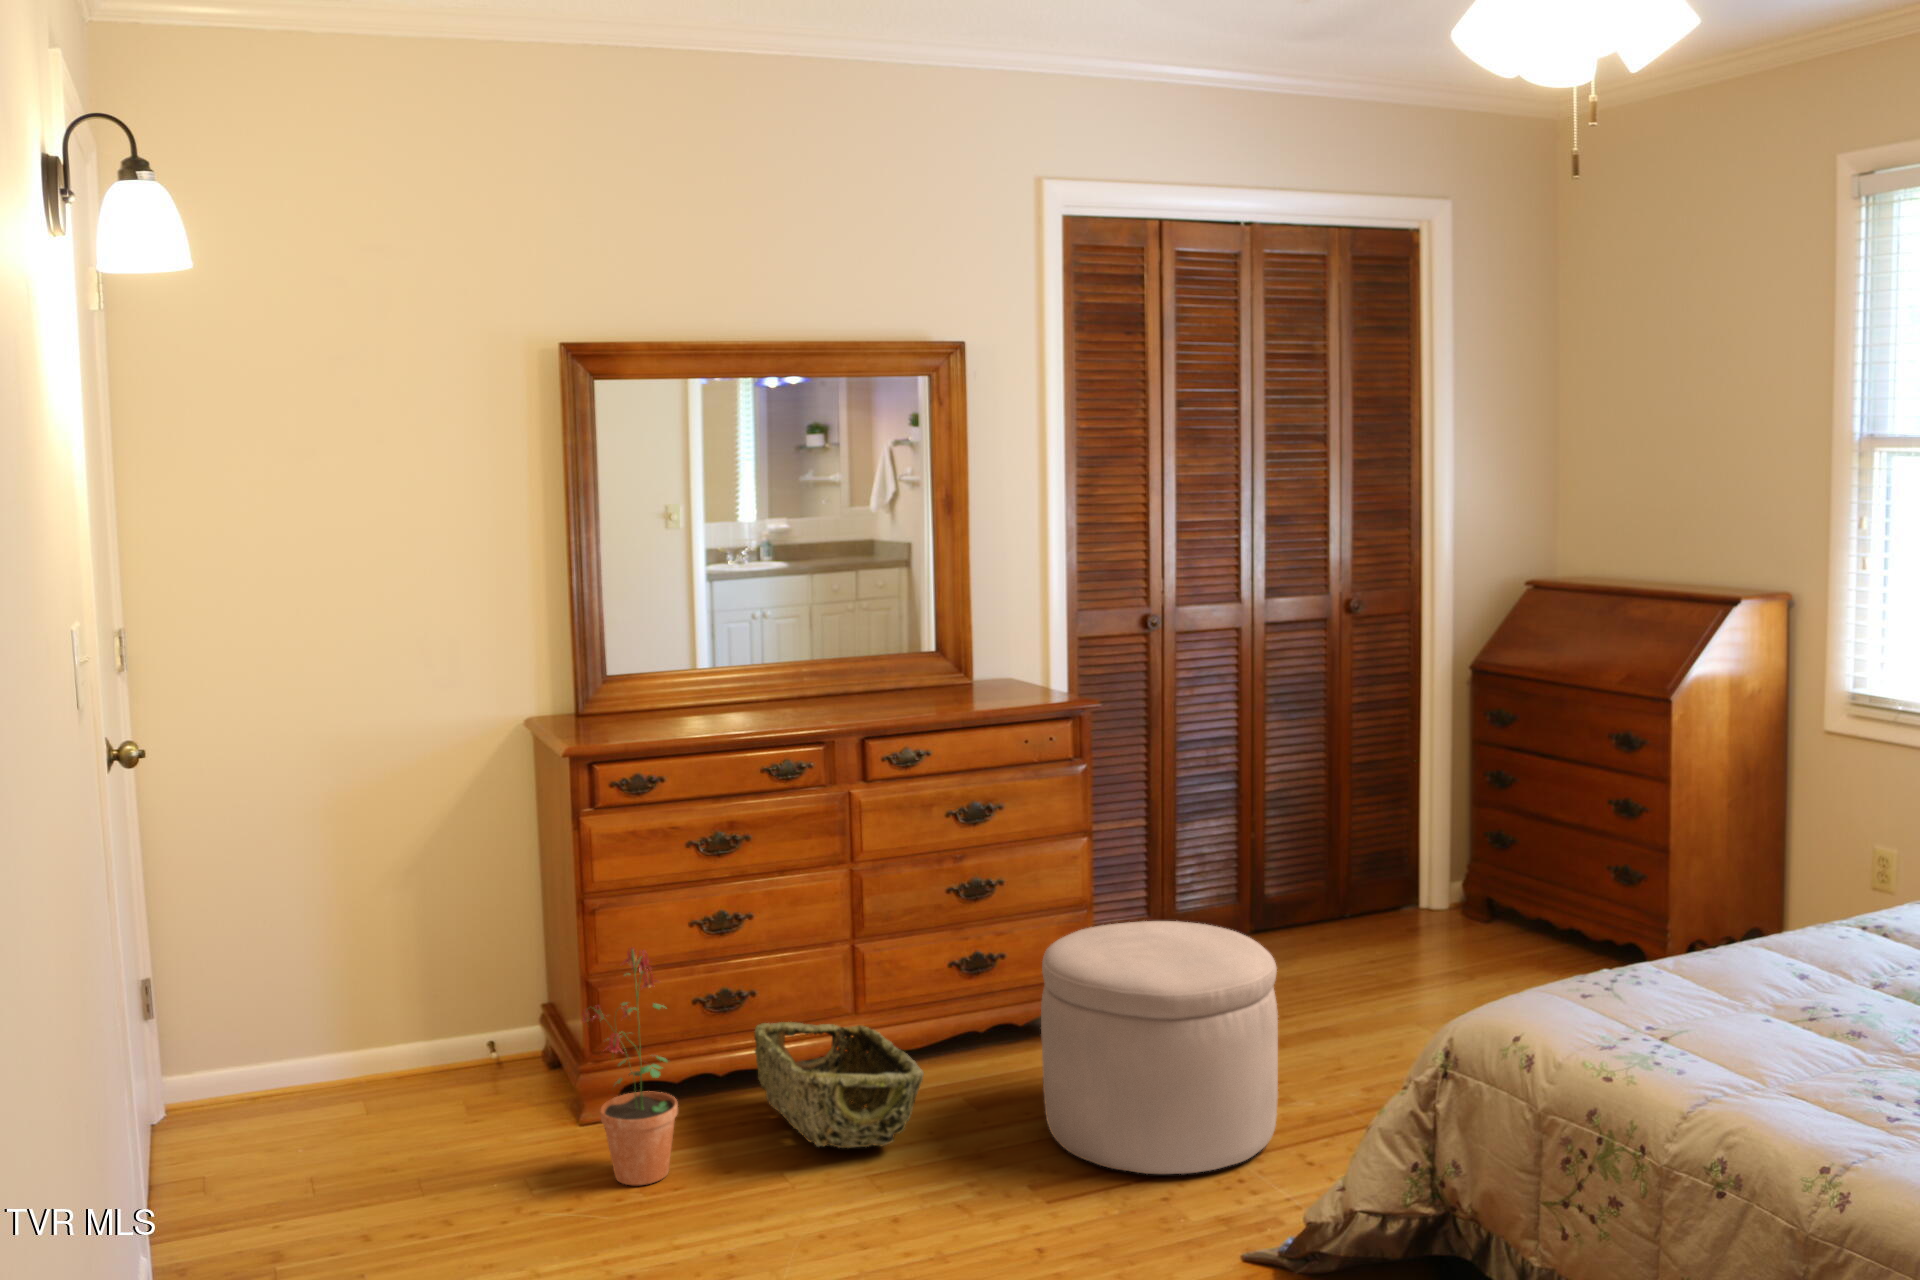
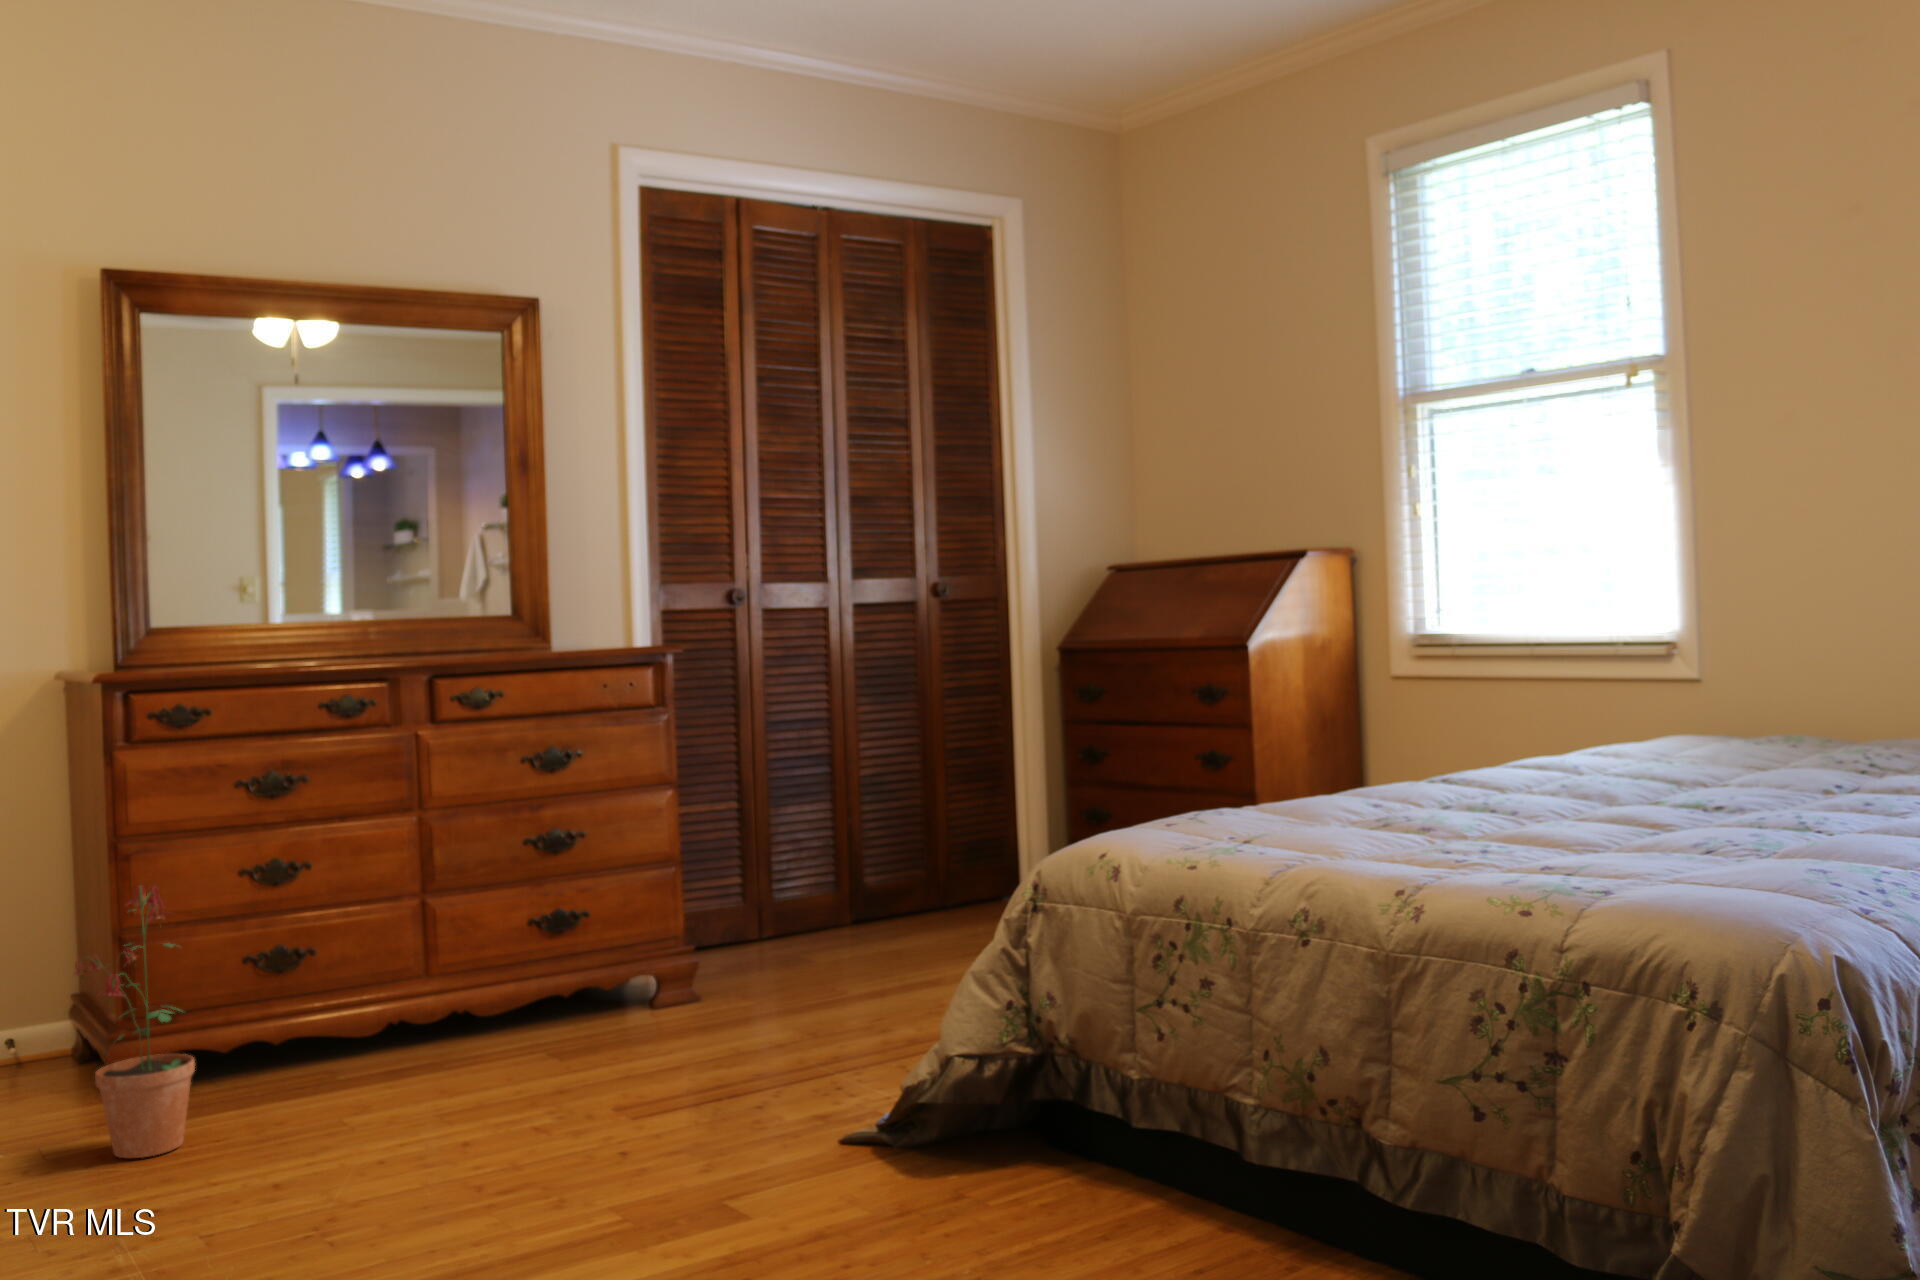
ottoman: present [1041,921,1278,1174] -> none [624,847,877,1091]
woven basket: present [754,1022,924,1148] -> none [295,986,493,1104]

